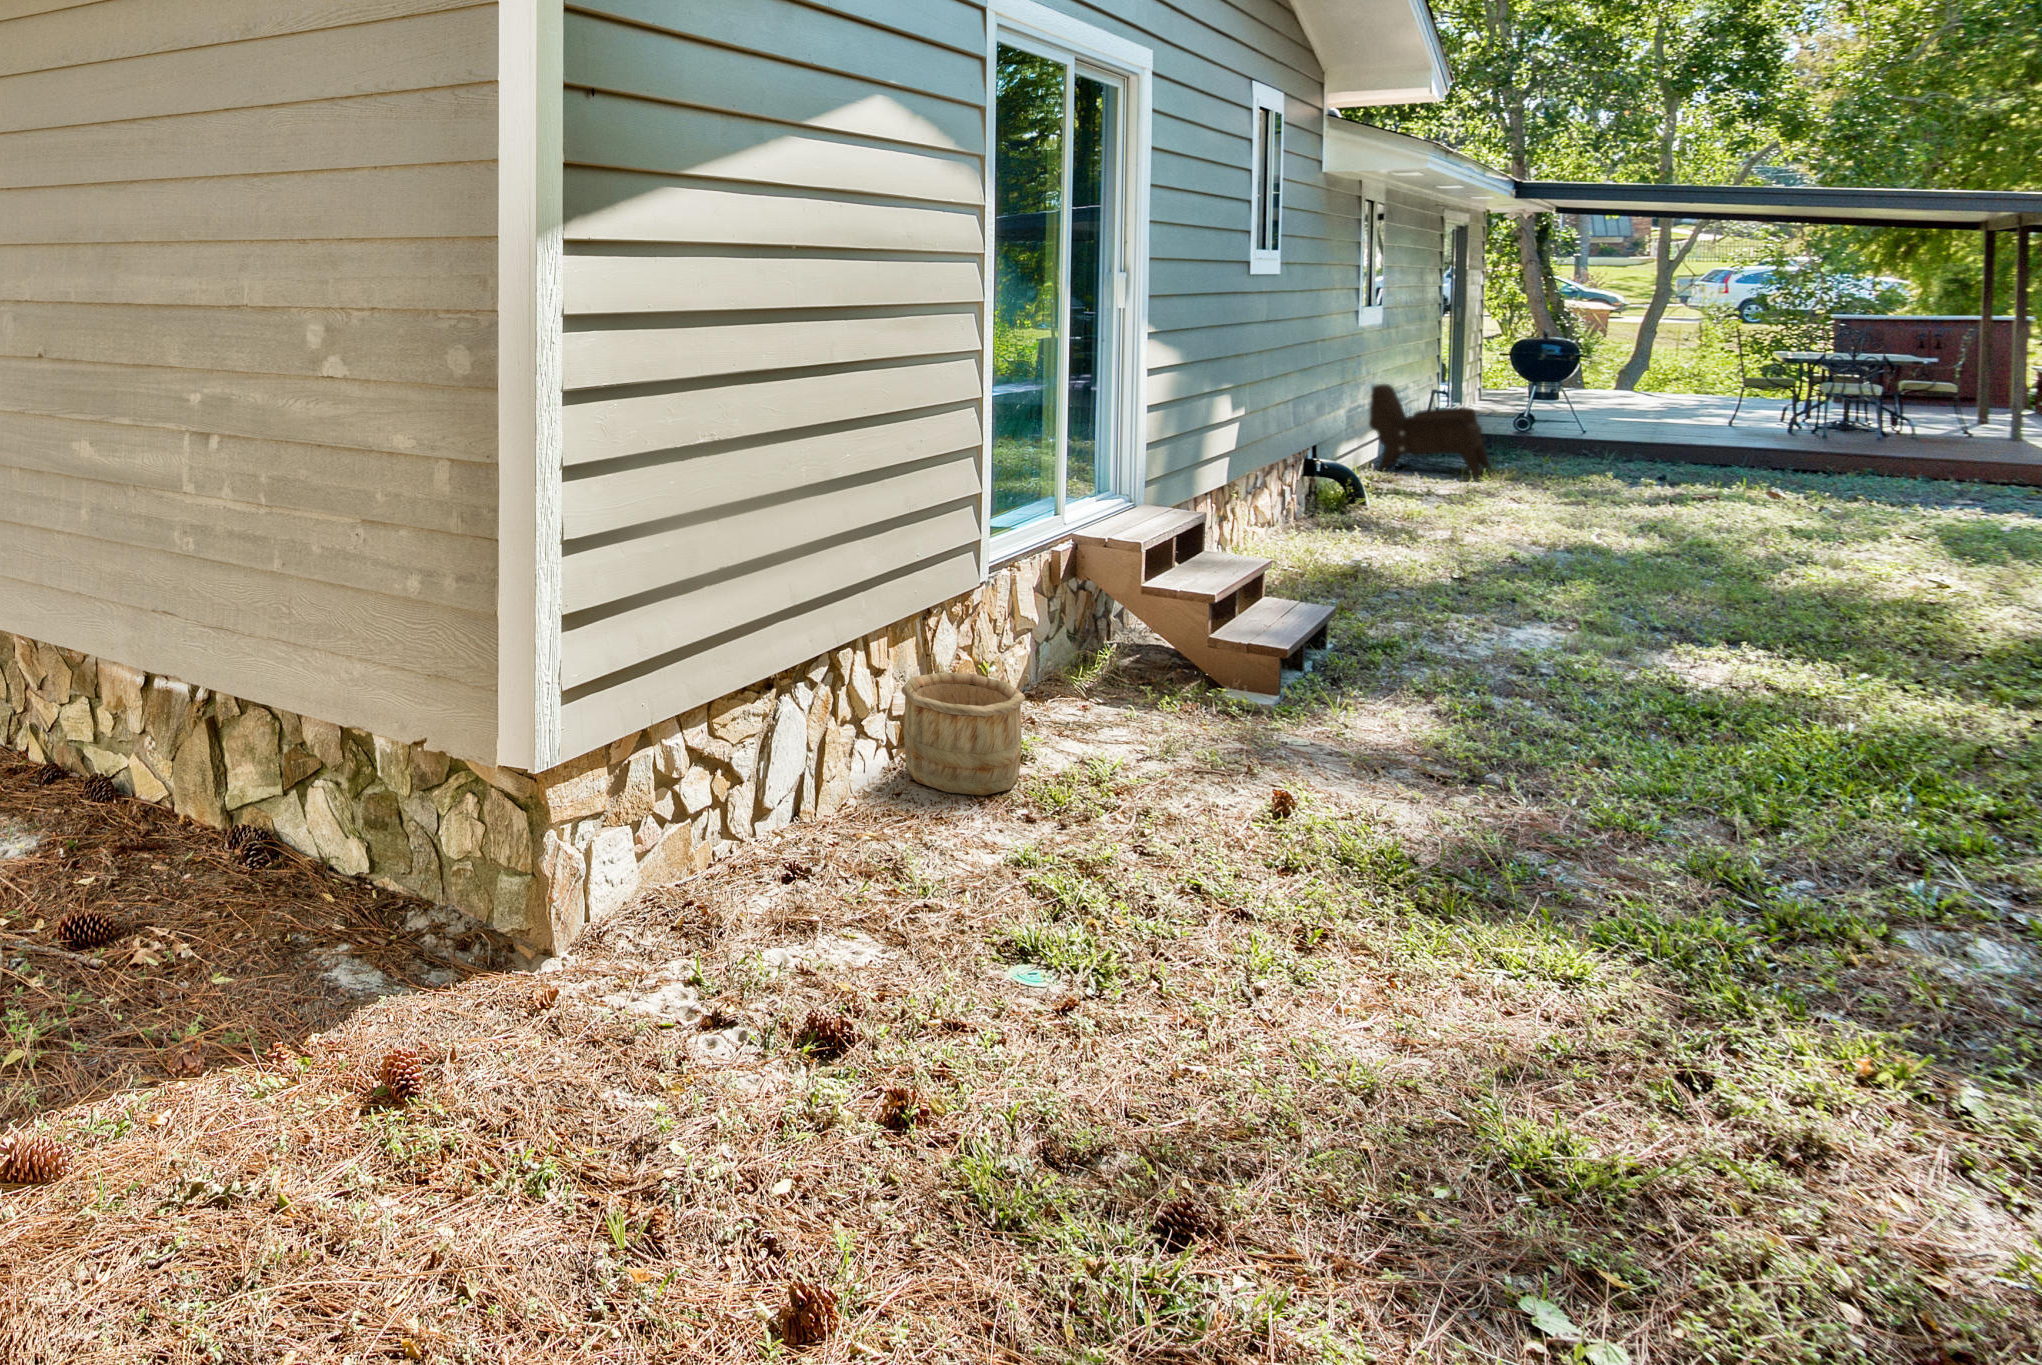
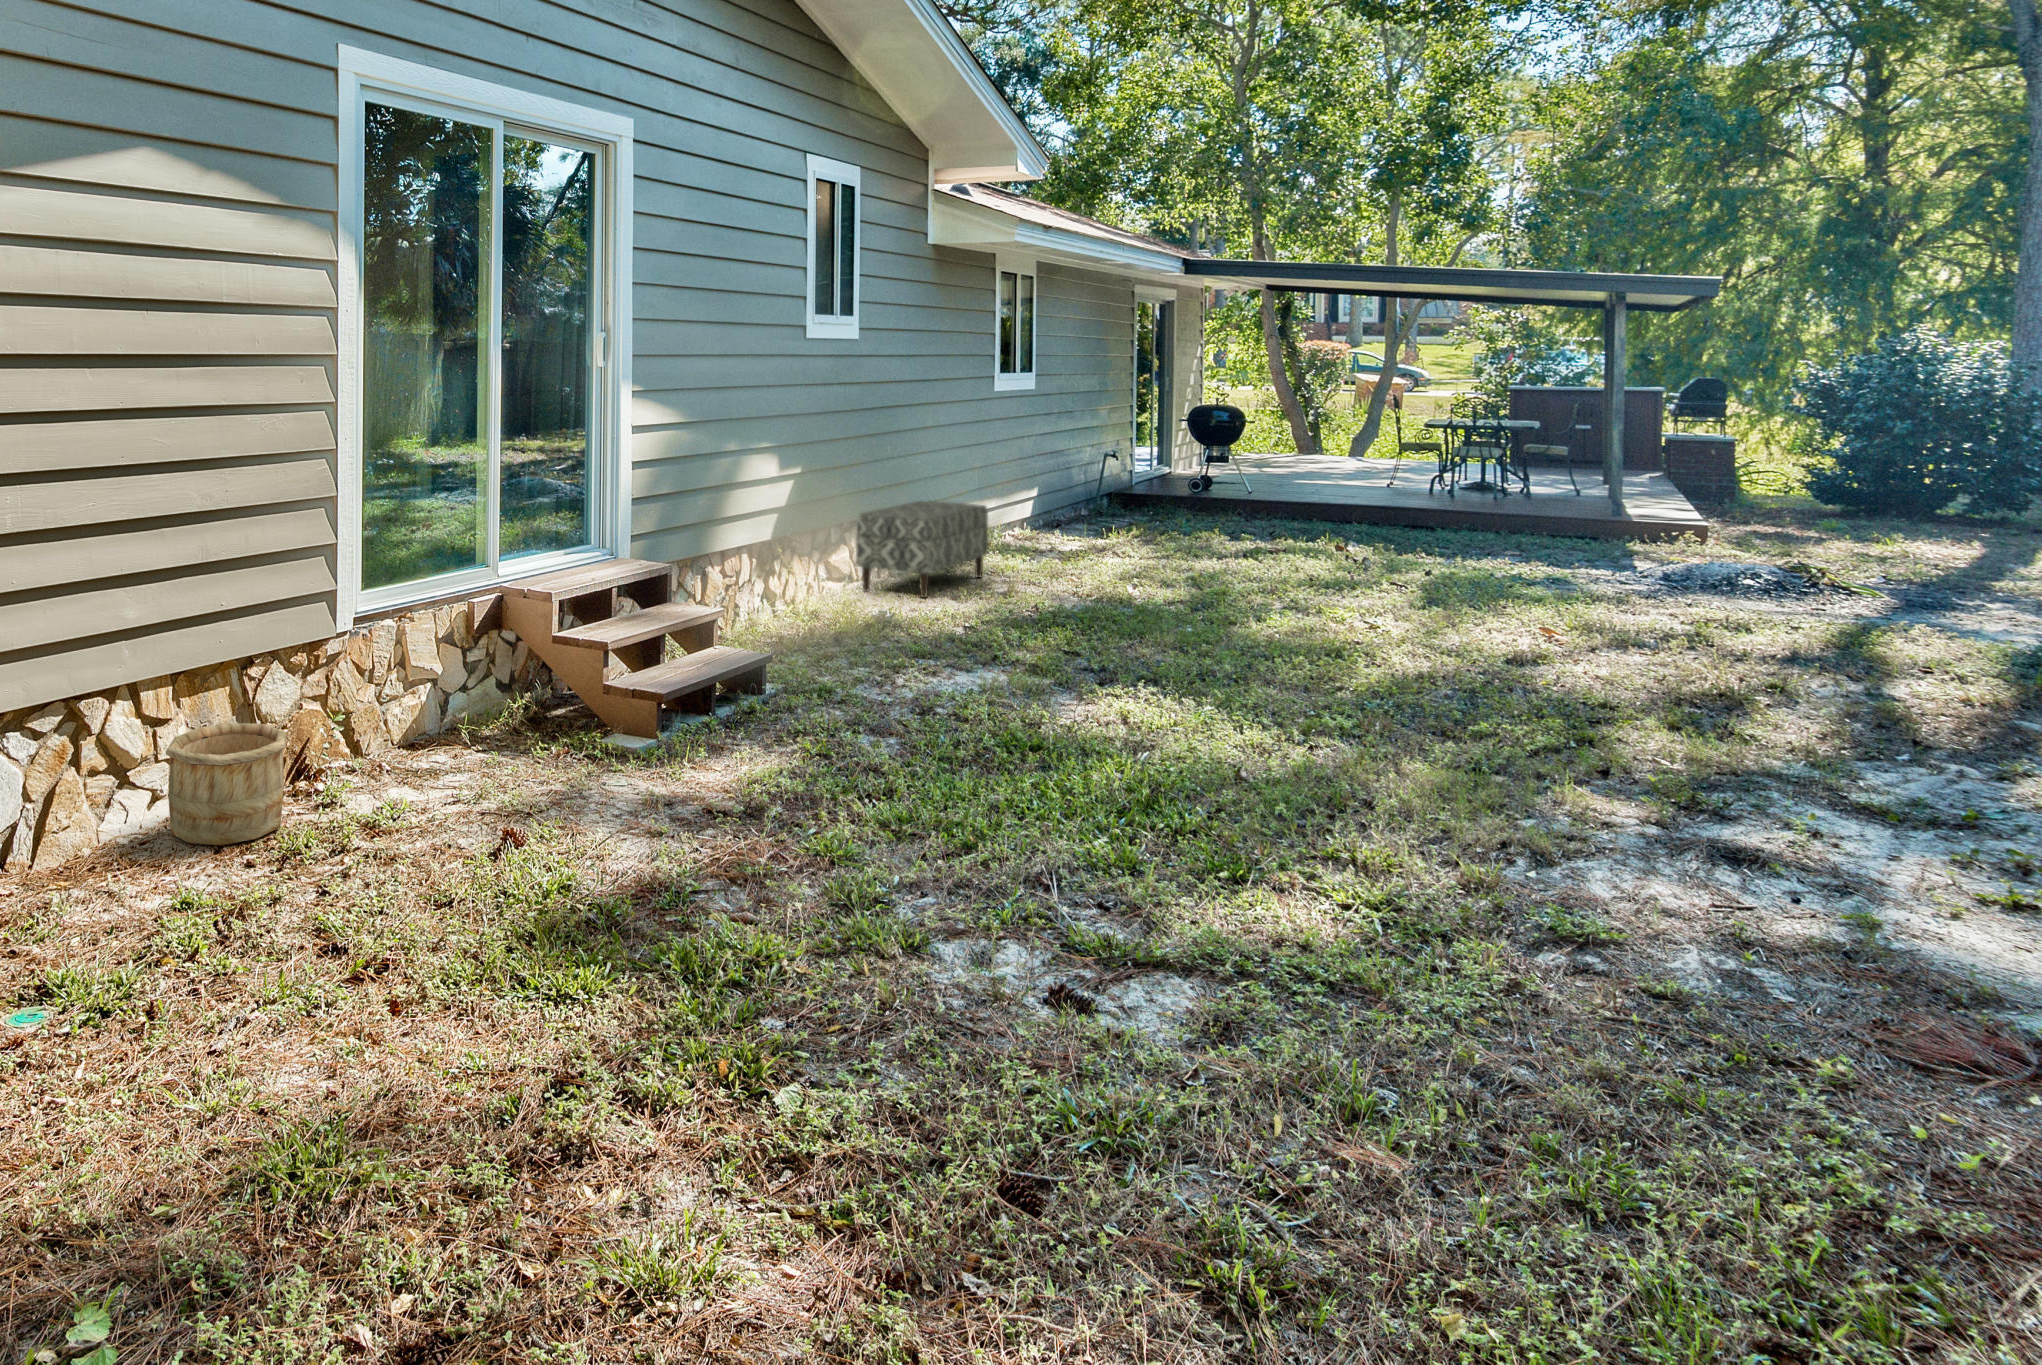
armchair: present [1369,384,1490,477] -> none [1039,448,1158,539]
bench: none [1256,440,1378,540] -> present [856,501,989,598]

